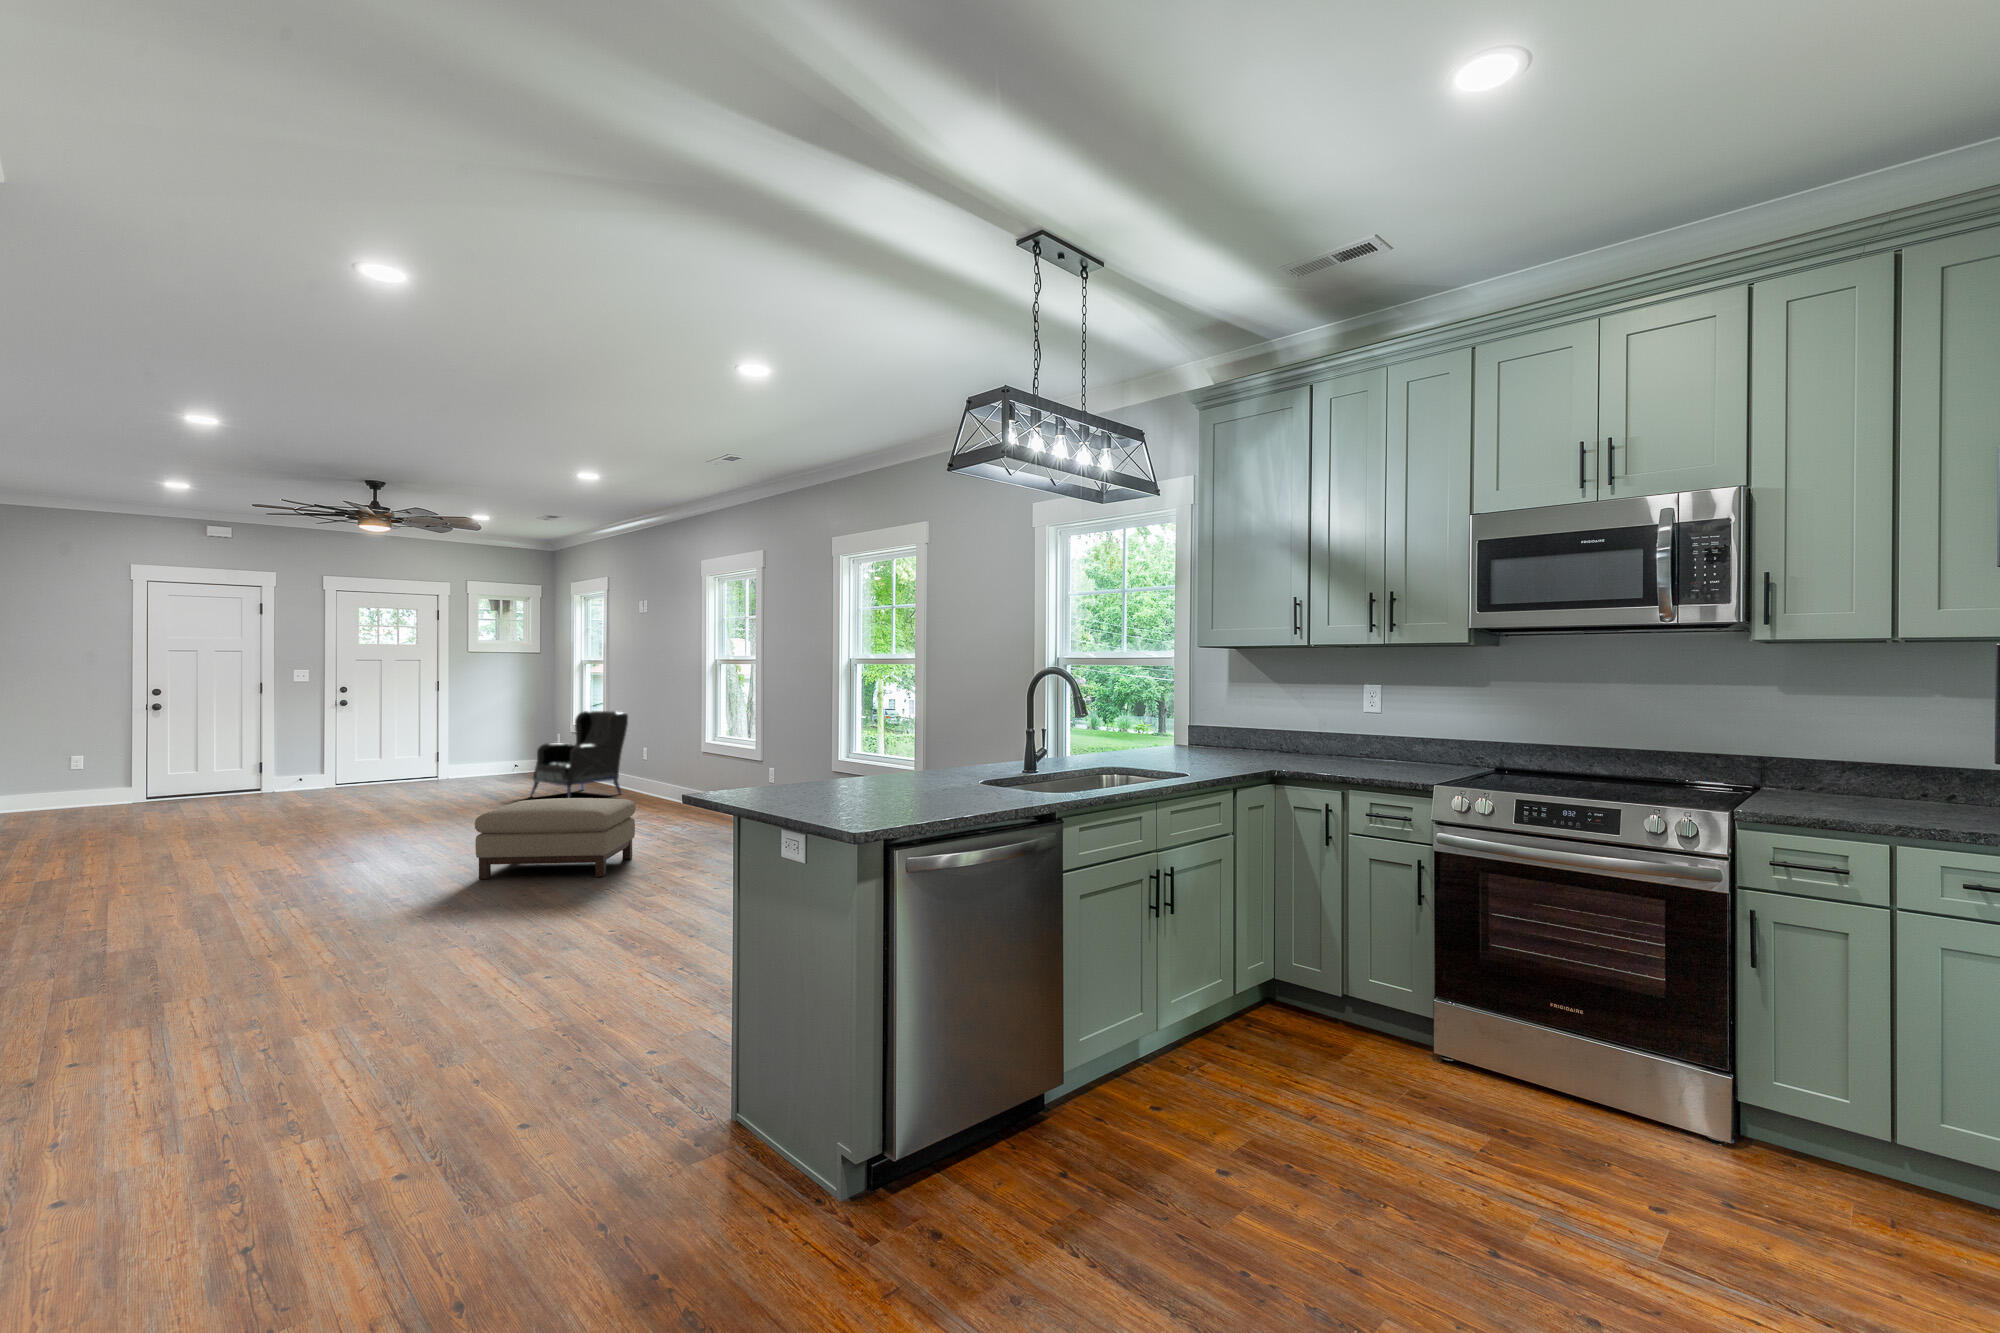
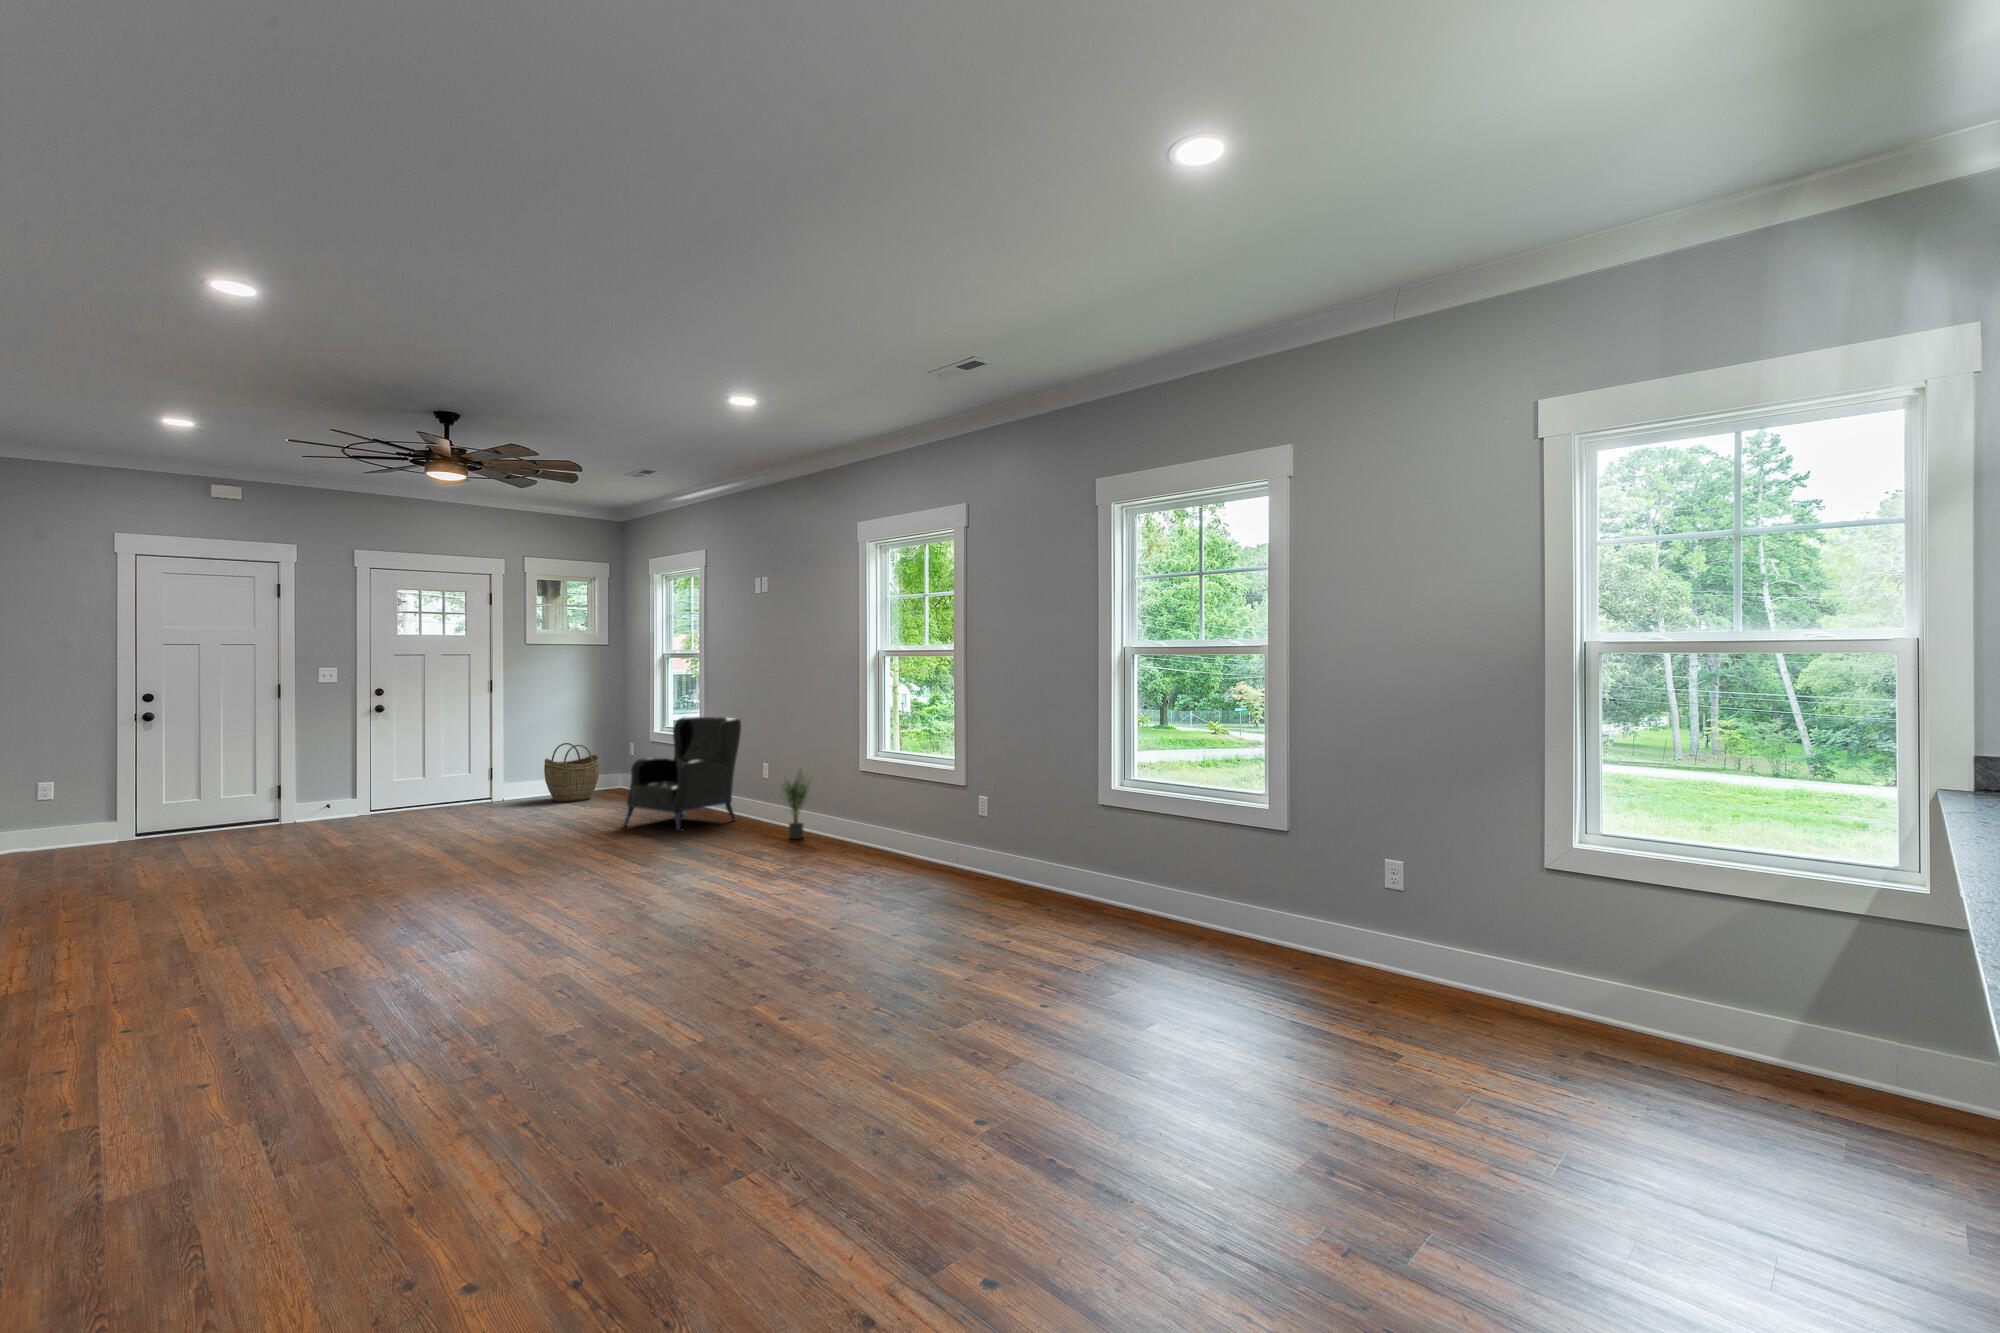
woven basket: none [481,733,527,780] -> present [544,743,599,802]
potted plant: none [641,750,676,806] -> present [783,771,810,839]
ottoman: present [475,798,636,879] -> none [645,846,845,974]

